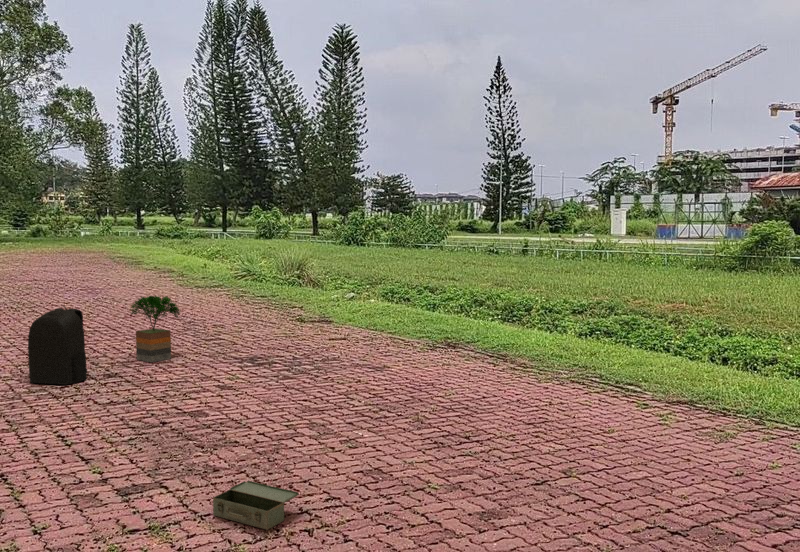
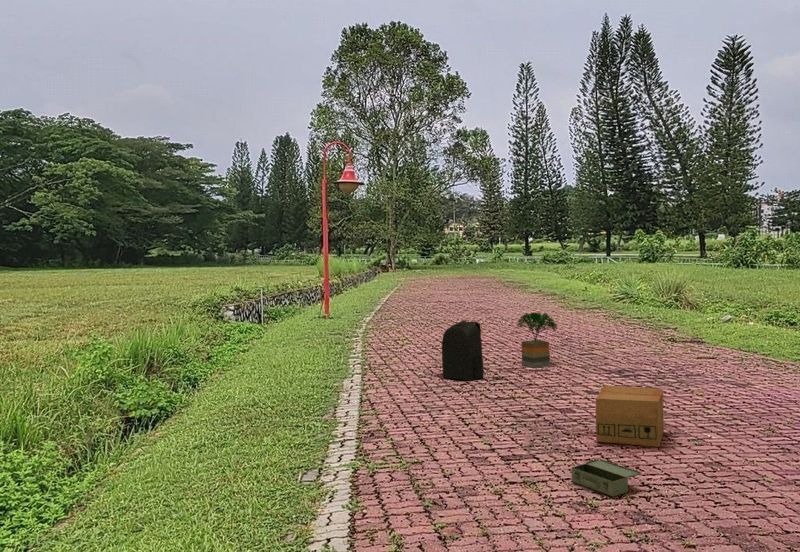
cardboard box: none [237,383,312,454] -> present [596,385,664,447]

